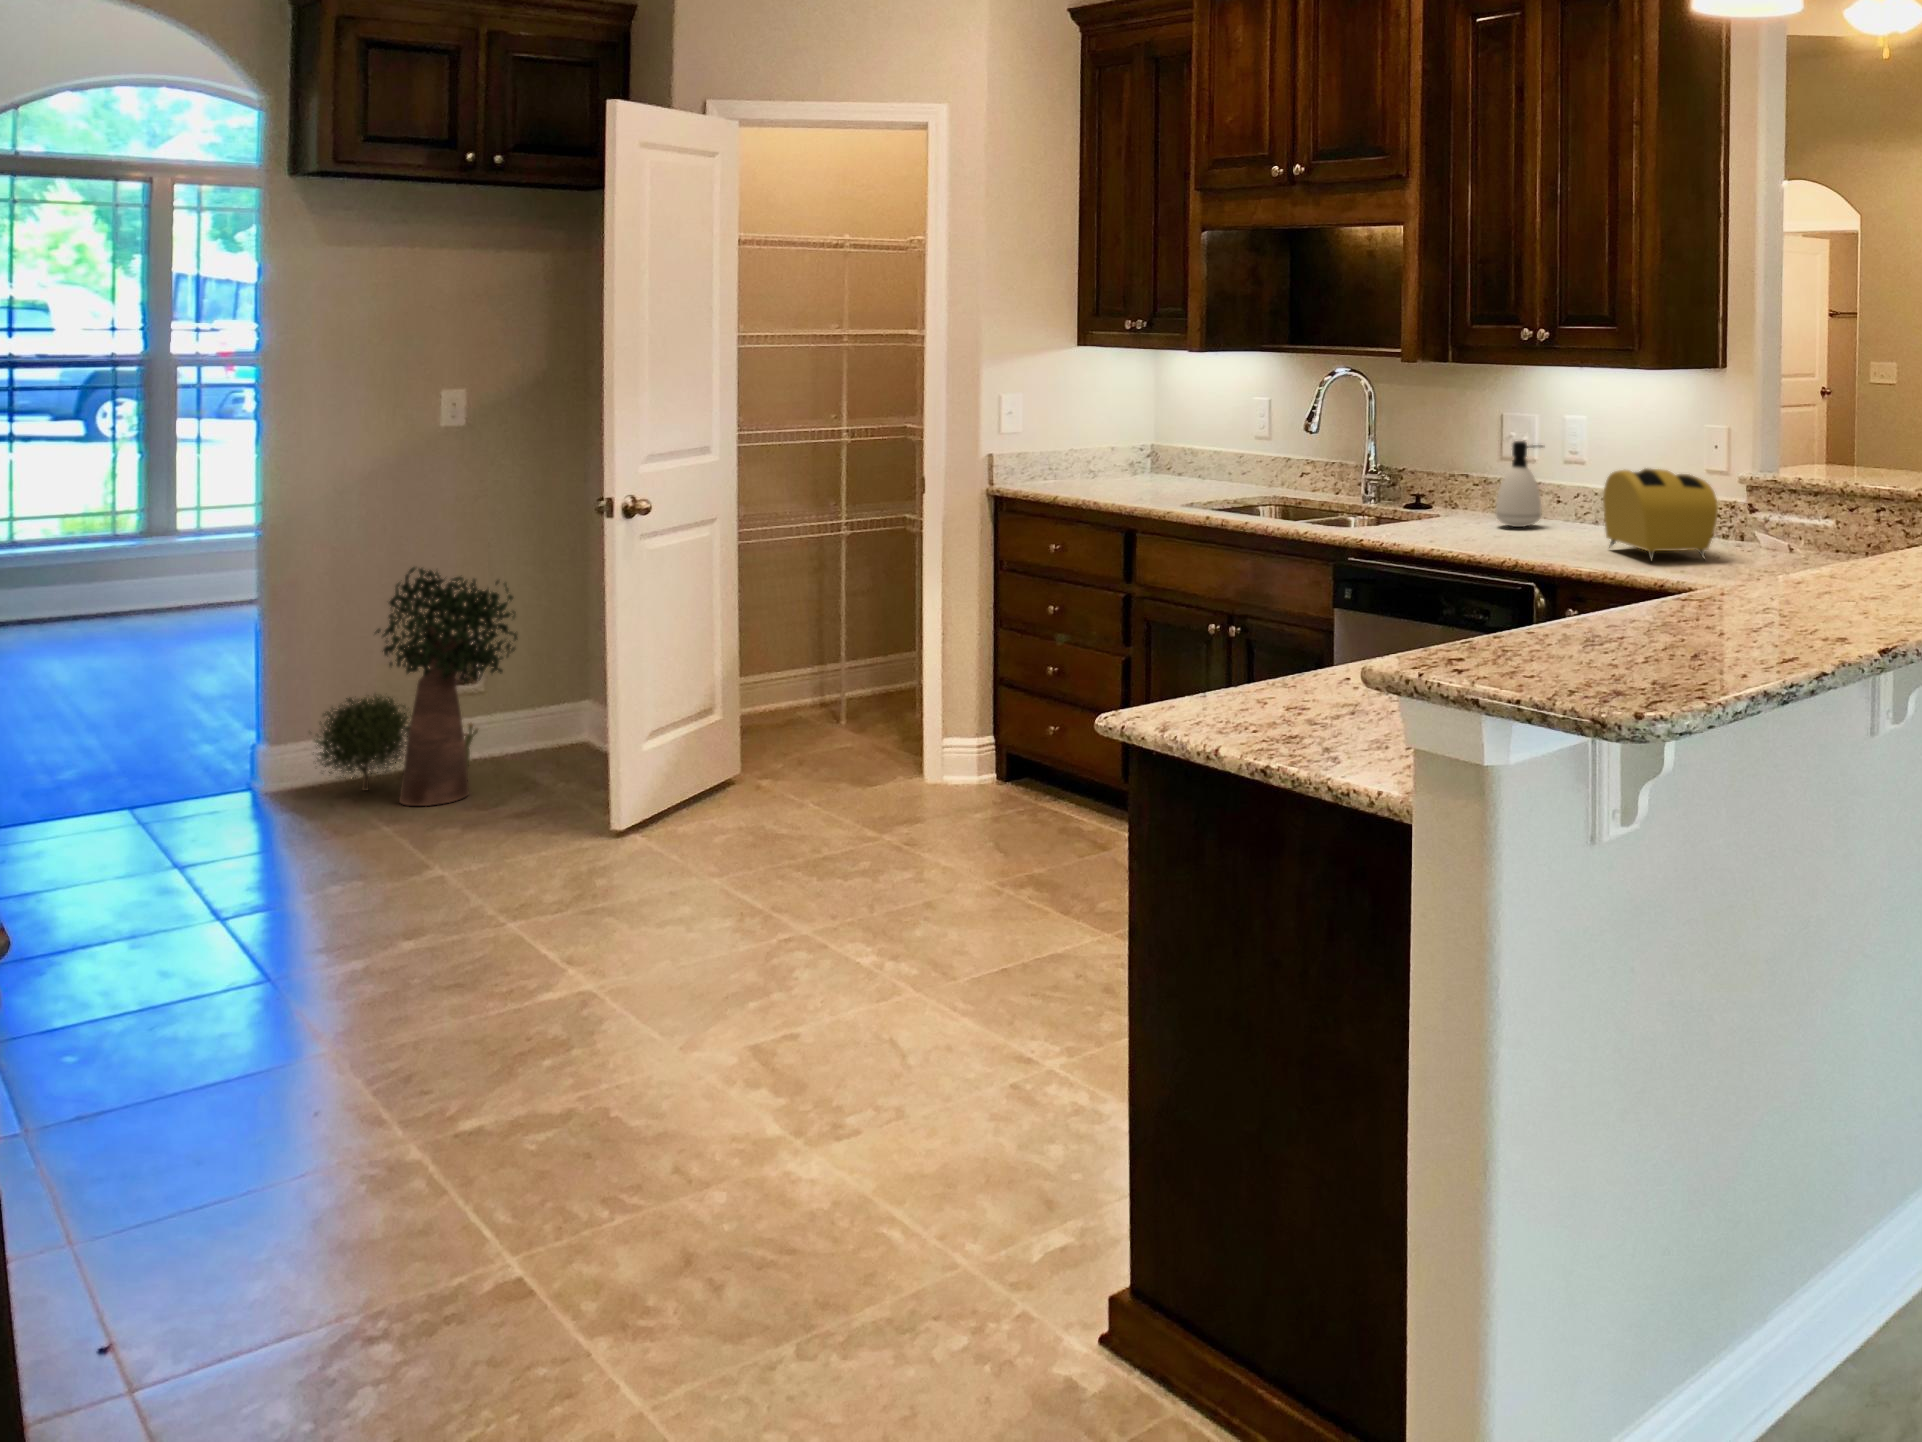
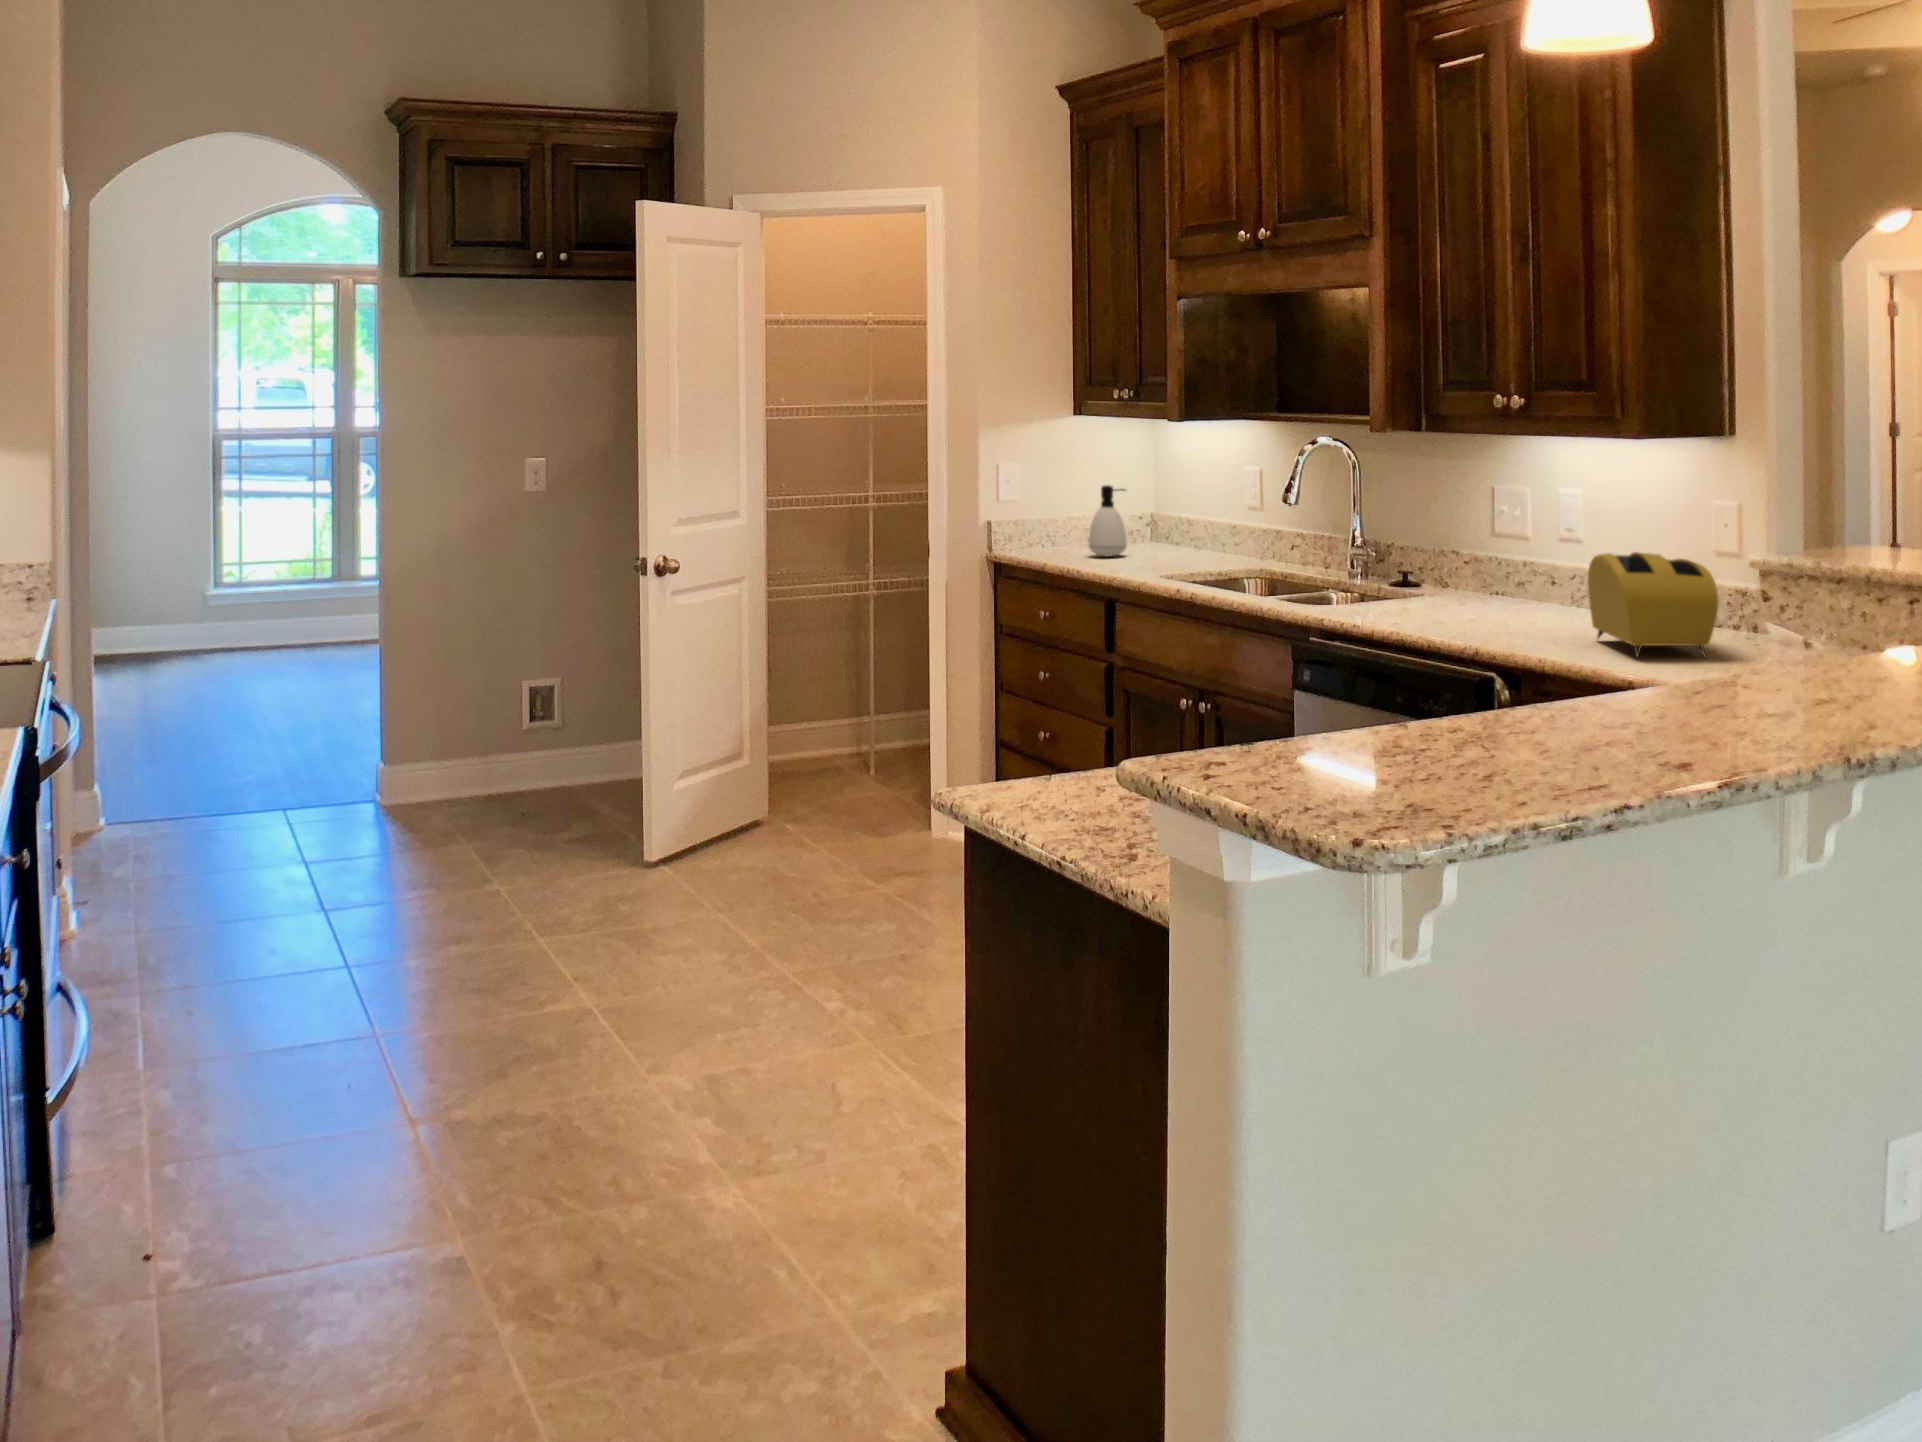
soap dispenser: present [1496,441,1543,527] -> present [1089,485,1127,556]
potted plant: present [315,567,518,806] -> none [430,615,583,826]

